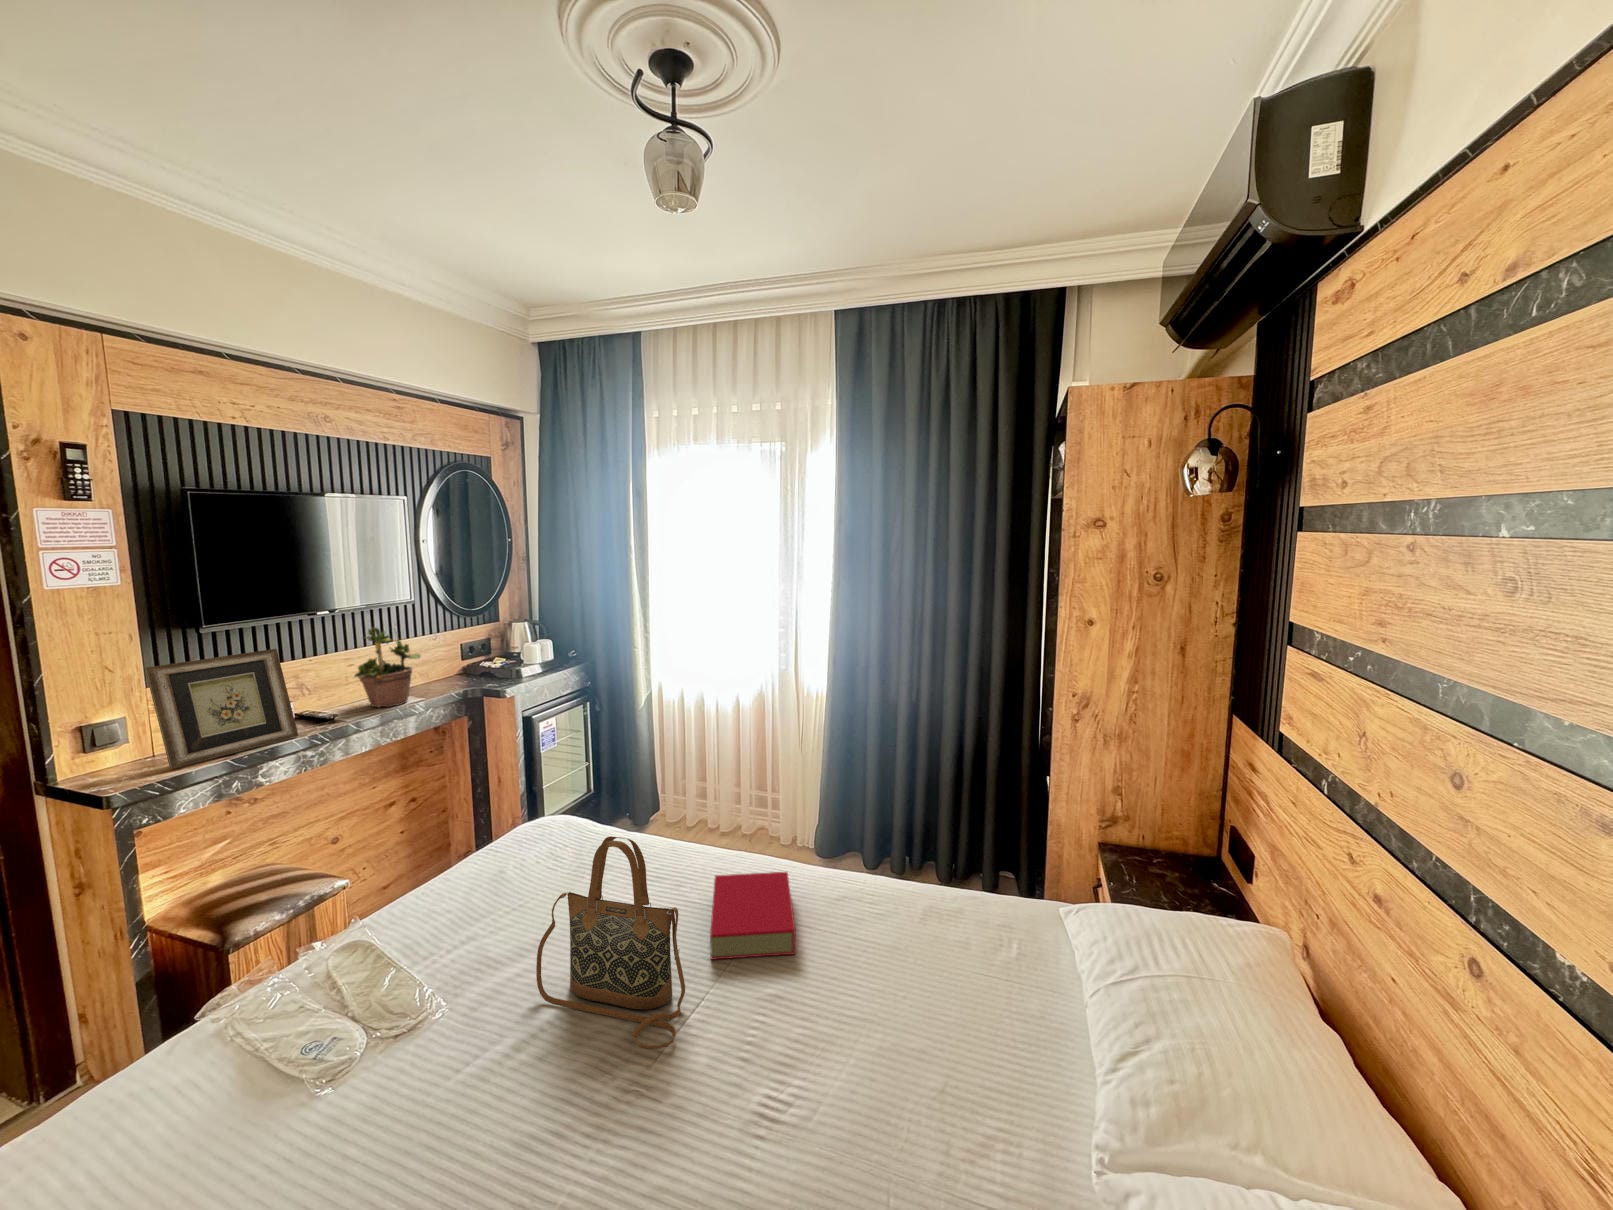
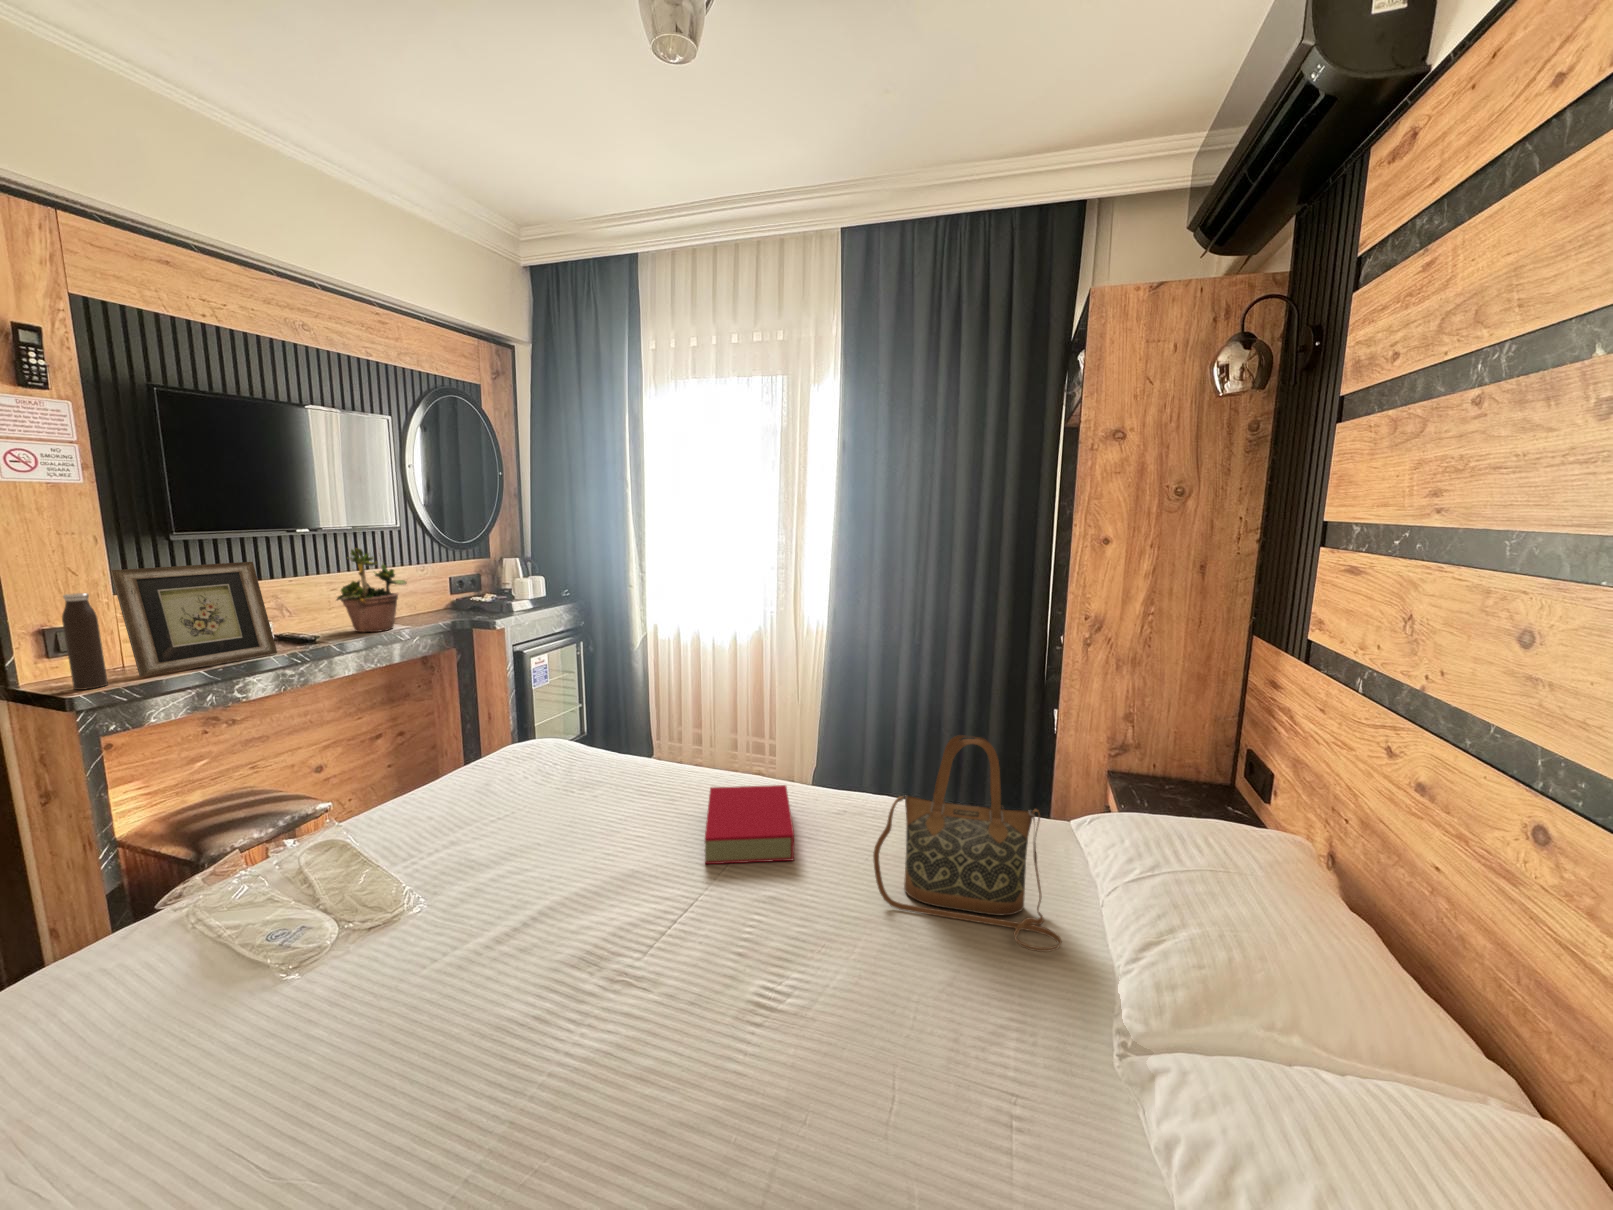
water bottle: none [100,693,141,786] -> present [62,593,108,690]
handbag: present [536,836,685,1049] -> present [873,735,1062,952]

